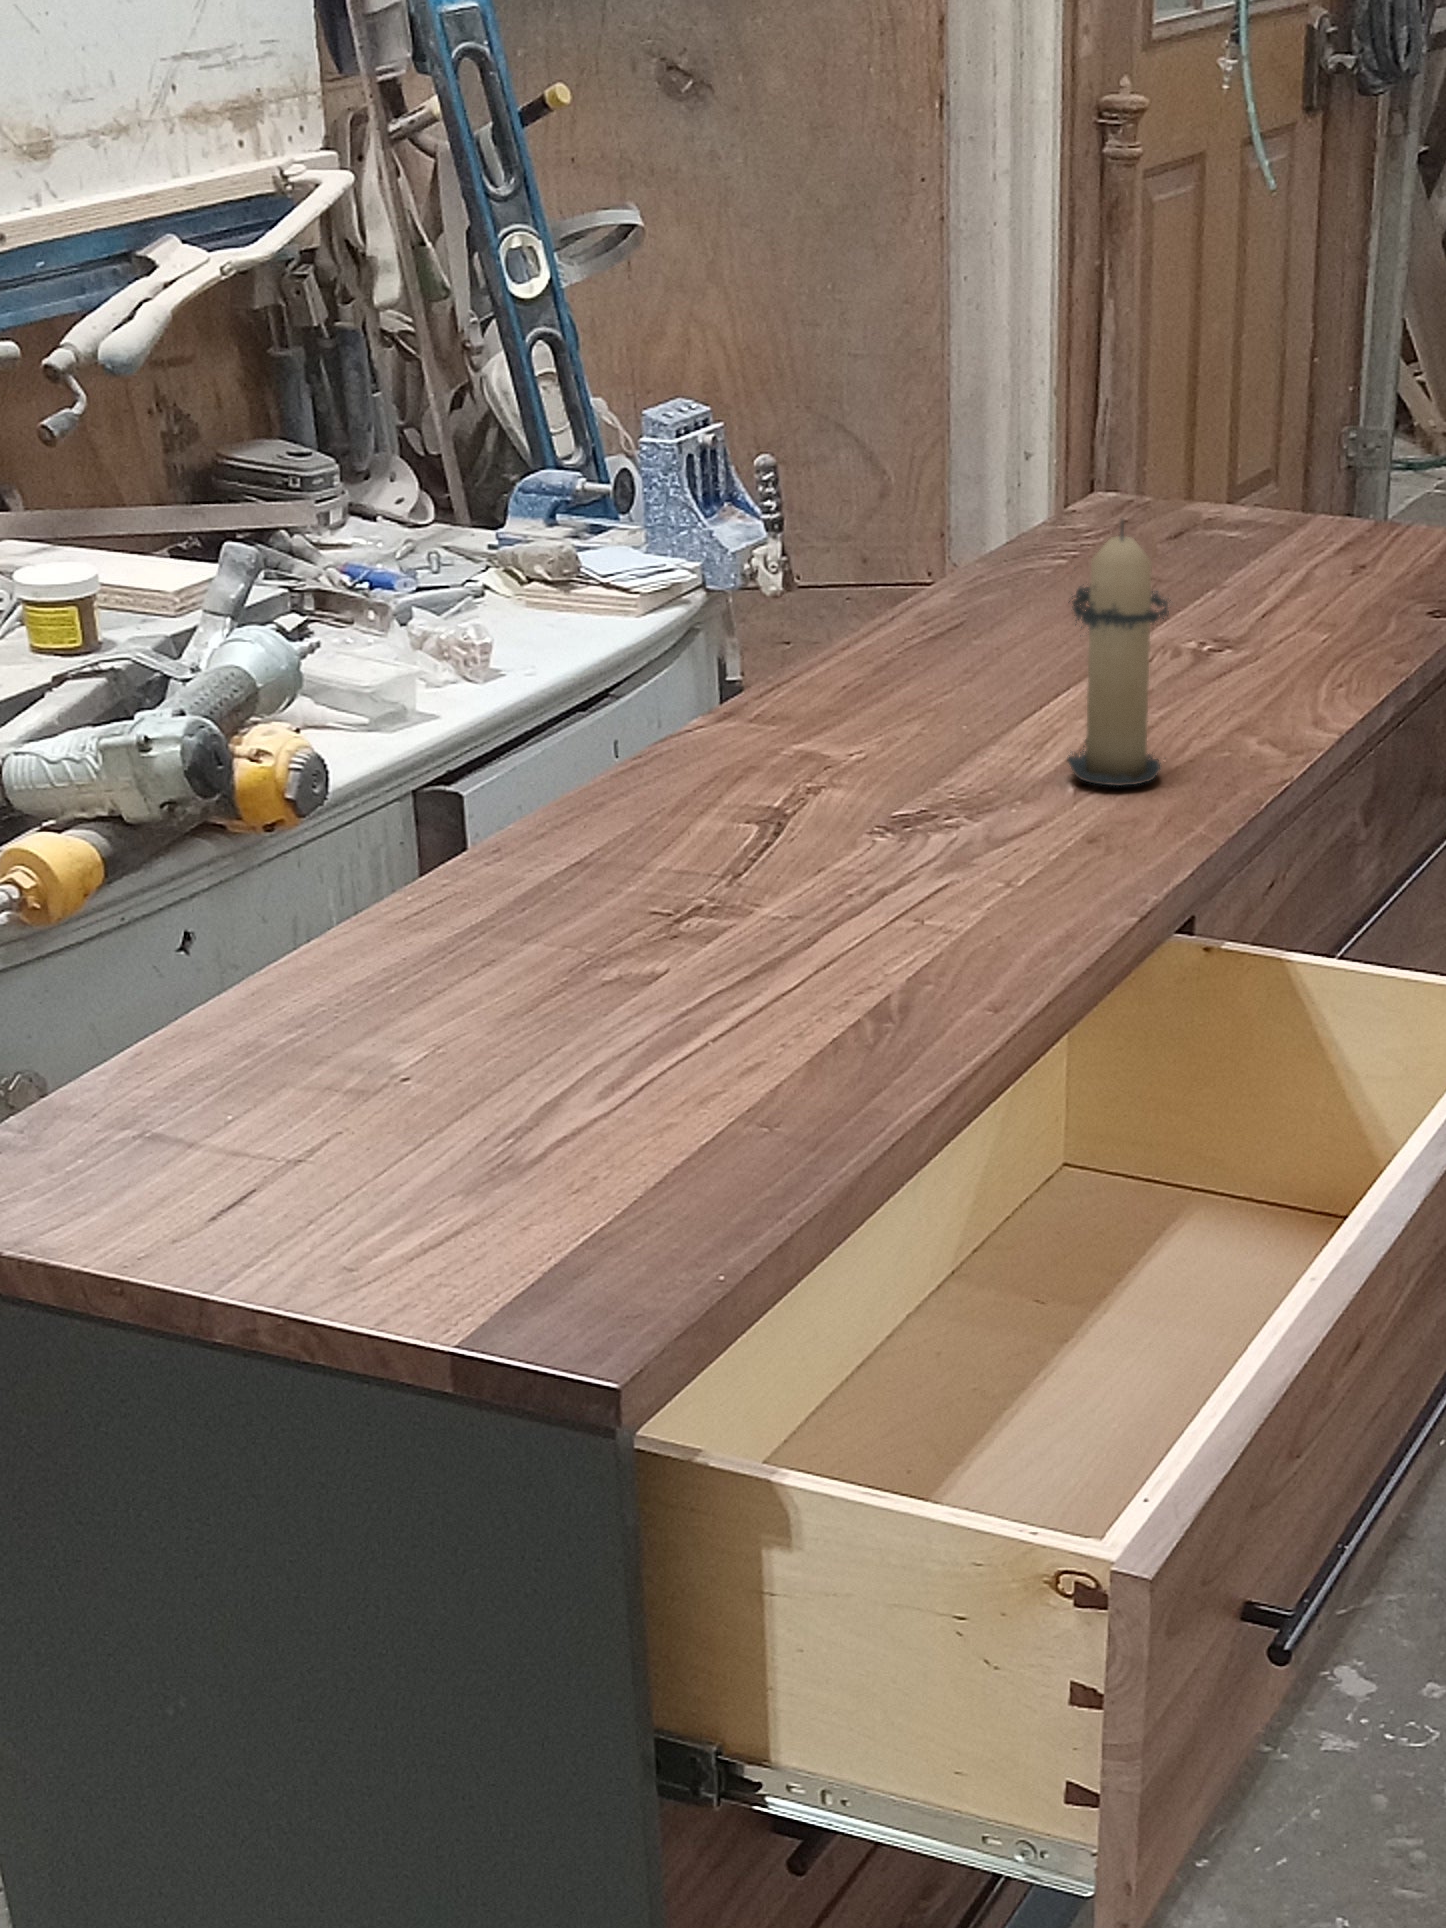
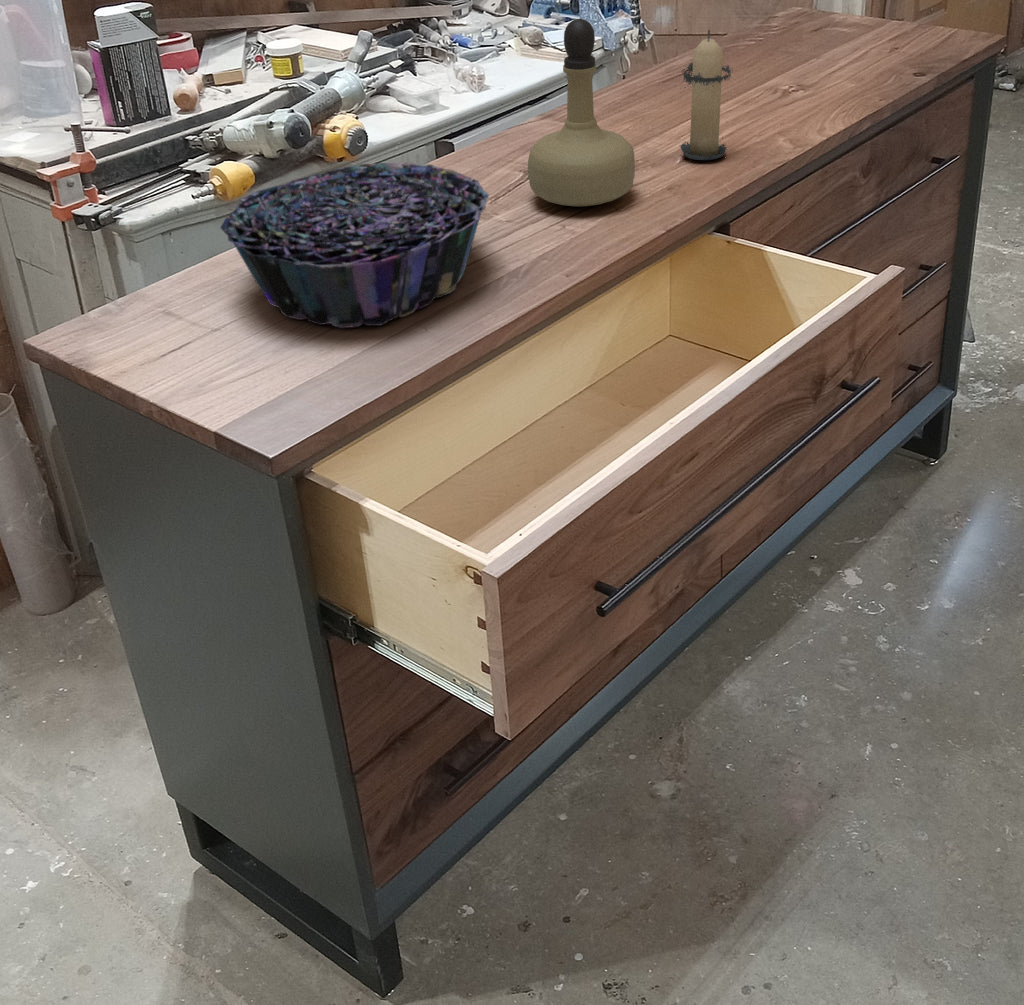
perfume bottle: none [807,489,1033,880] -> present [528,18,635,206]
decorative bowl: none [279,795,845,1130] -> present [221,162,489,328]

